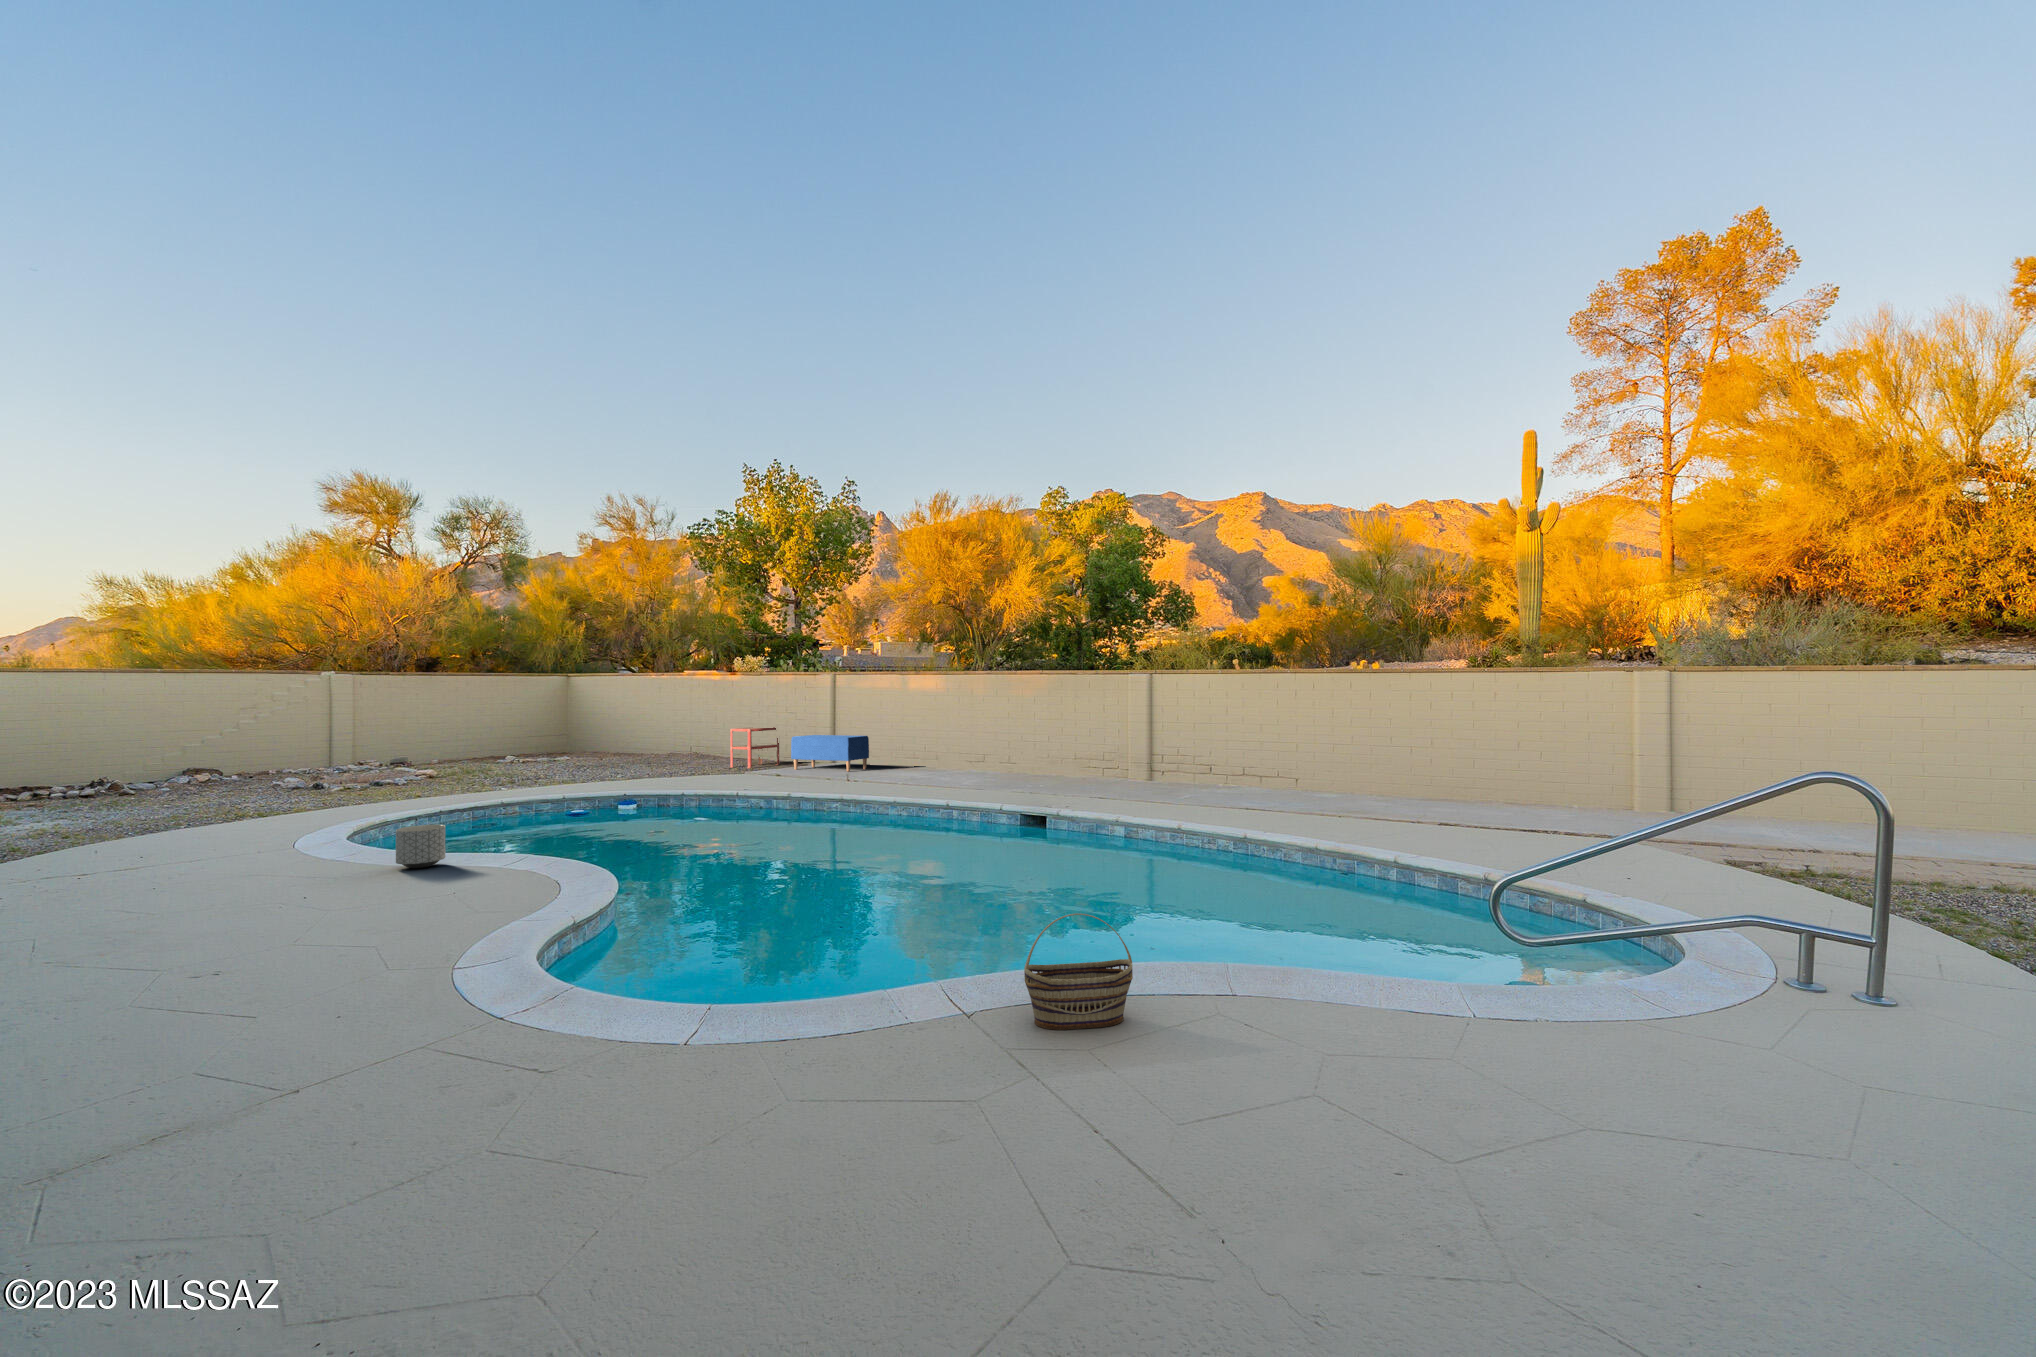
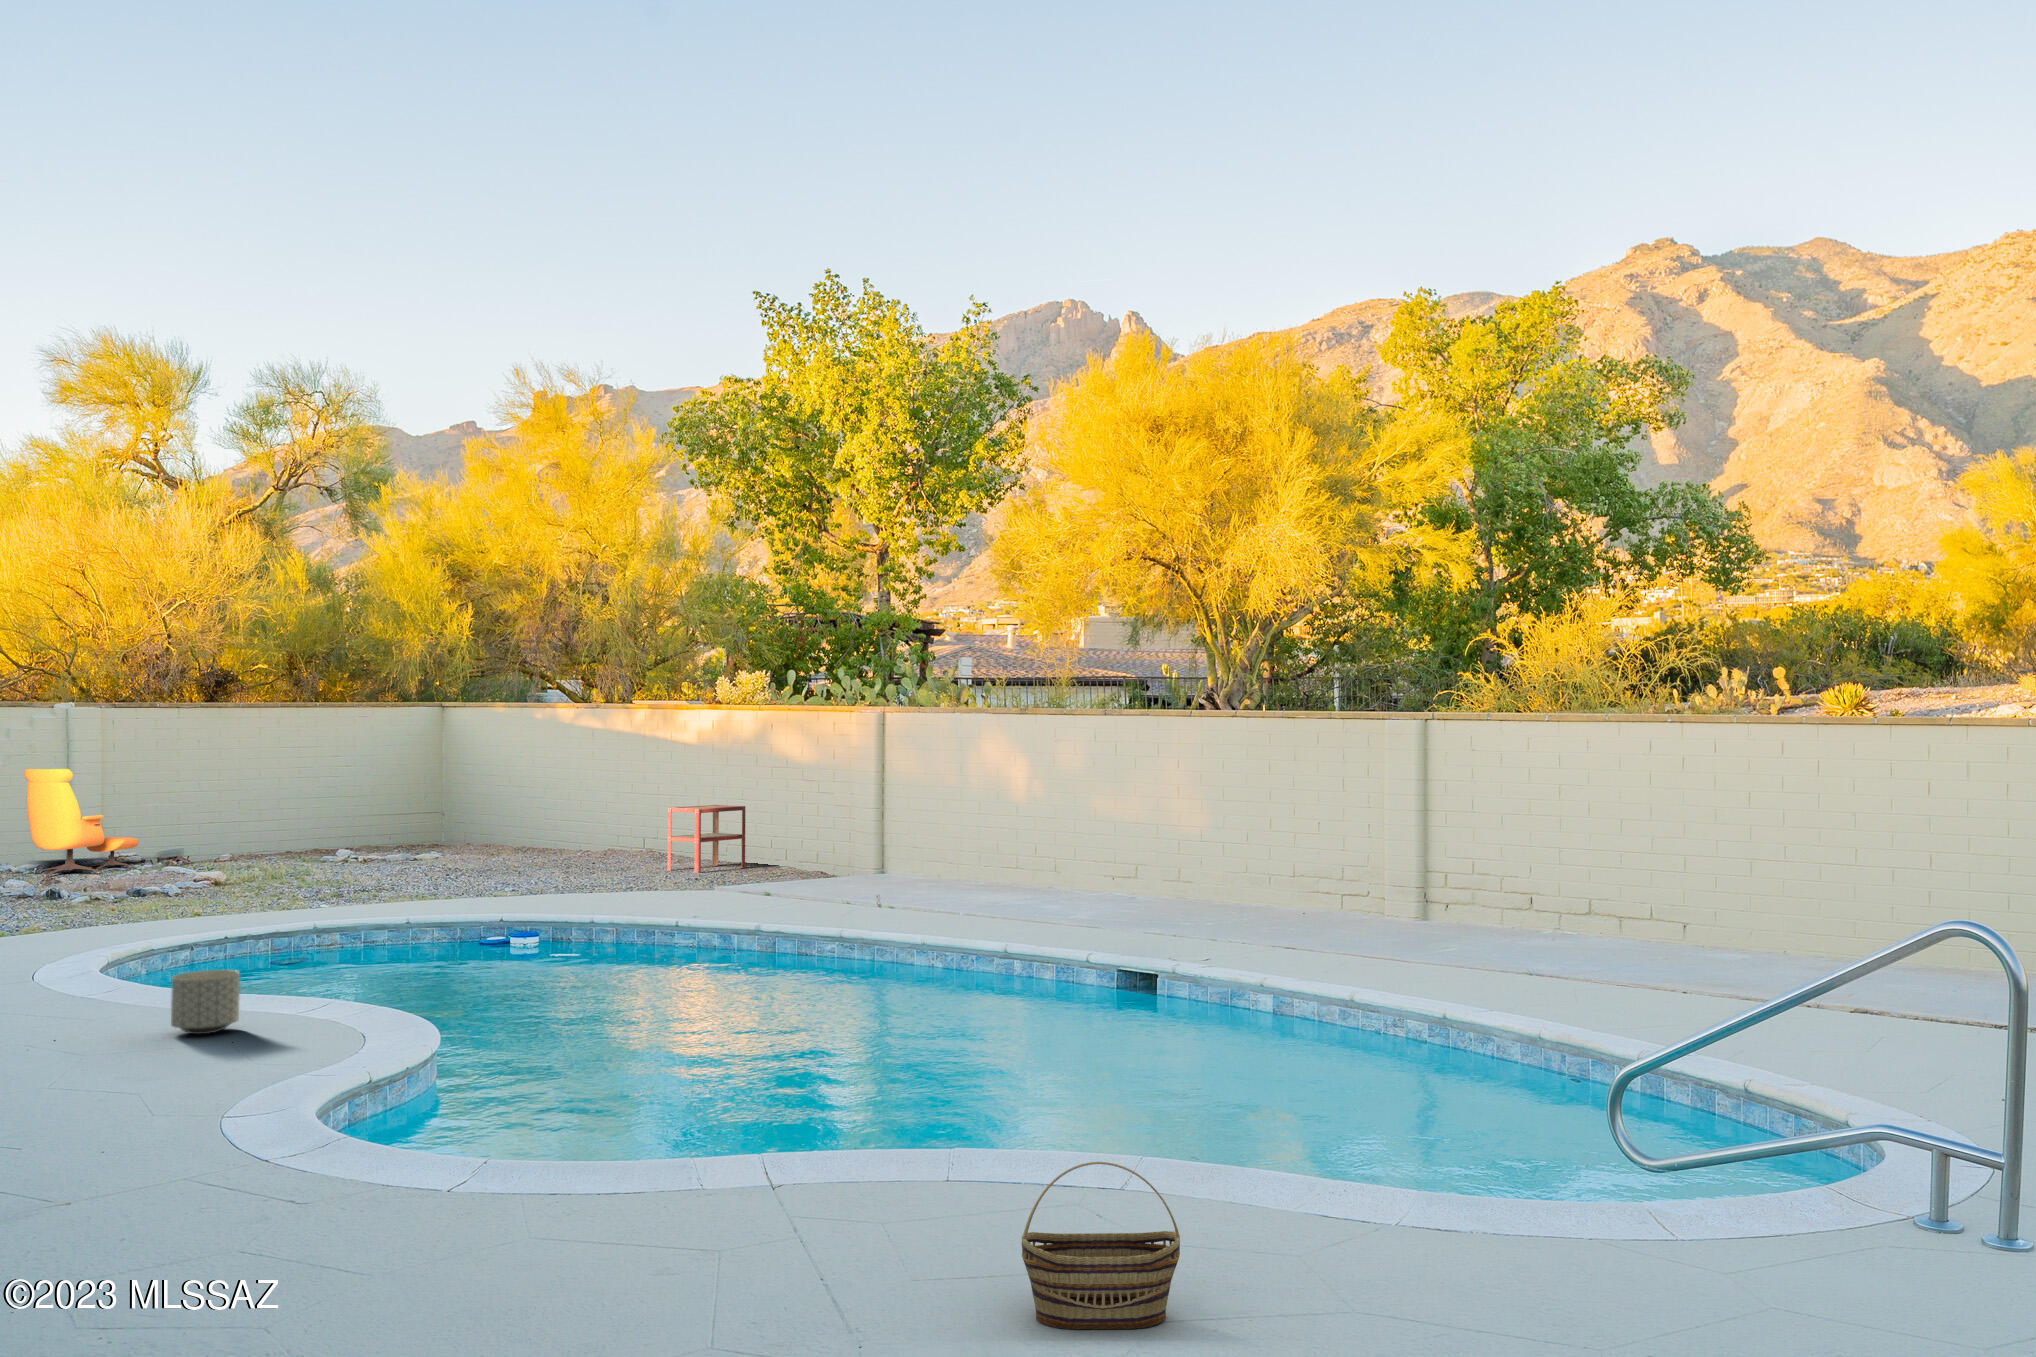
lounge chair: none [296,709,378,780] -> present [24,769,138,877]
bench: present [791,735,869,772] -> none [763,821,888,884]

